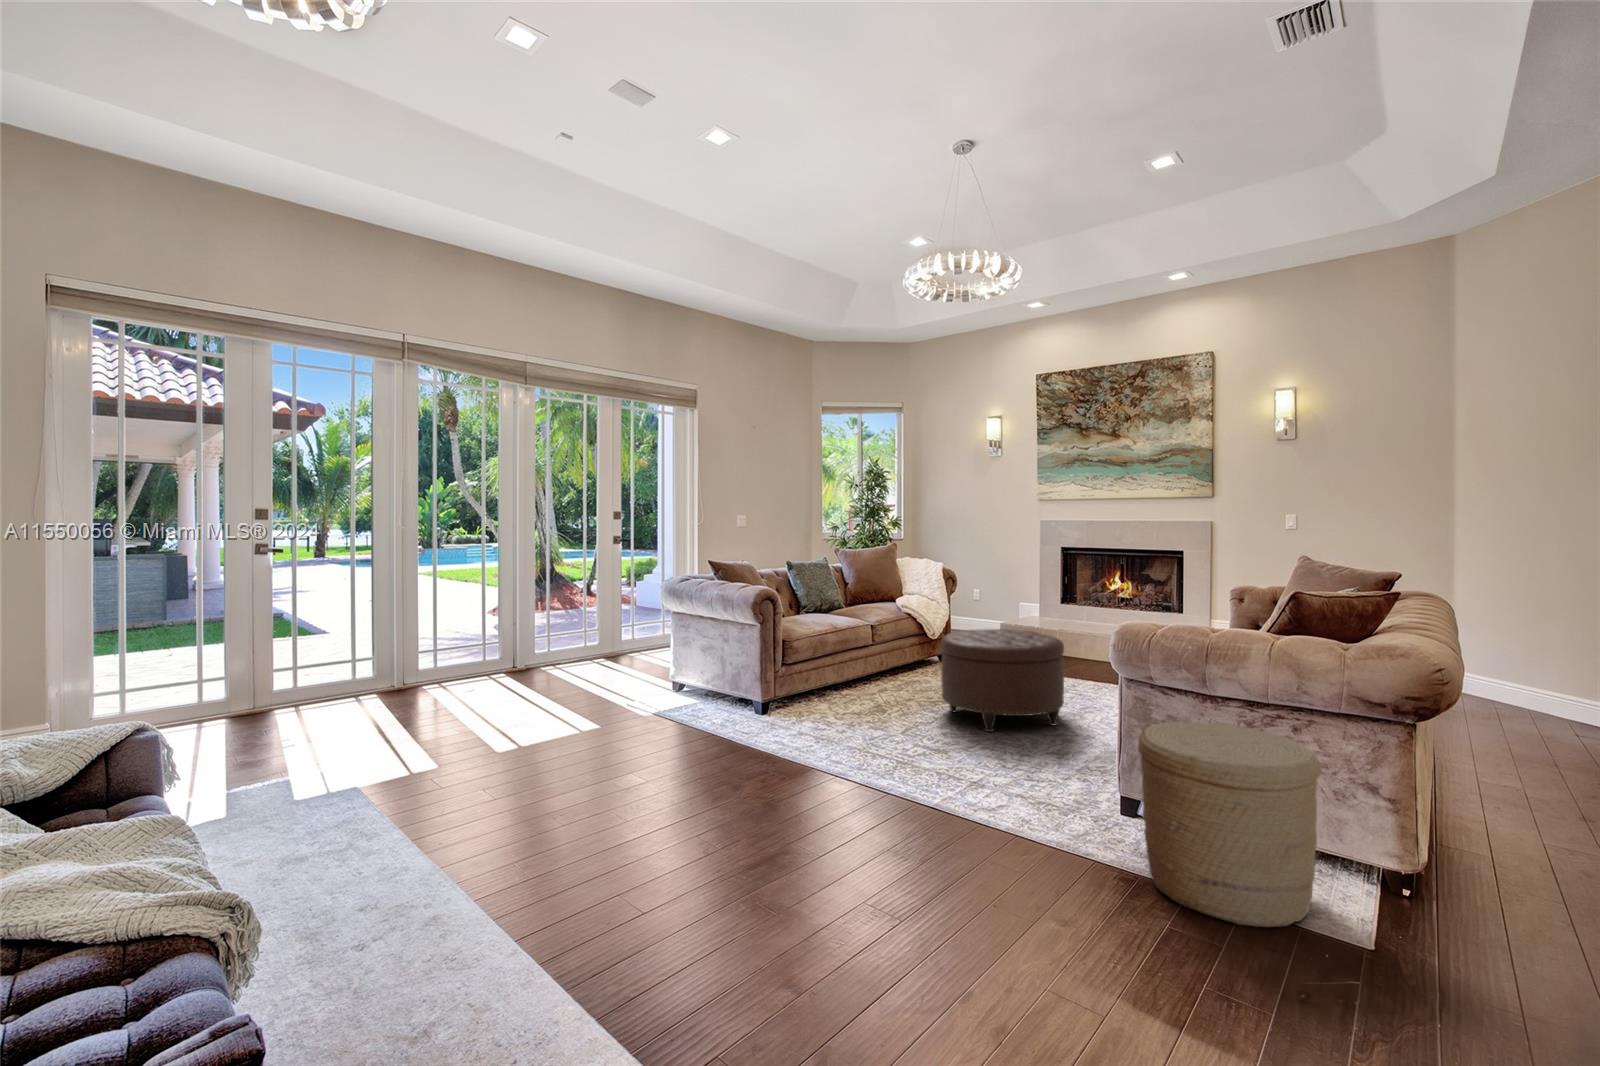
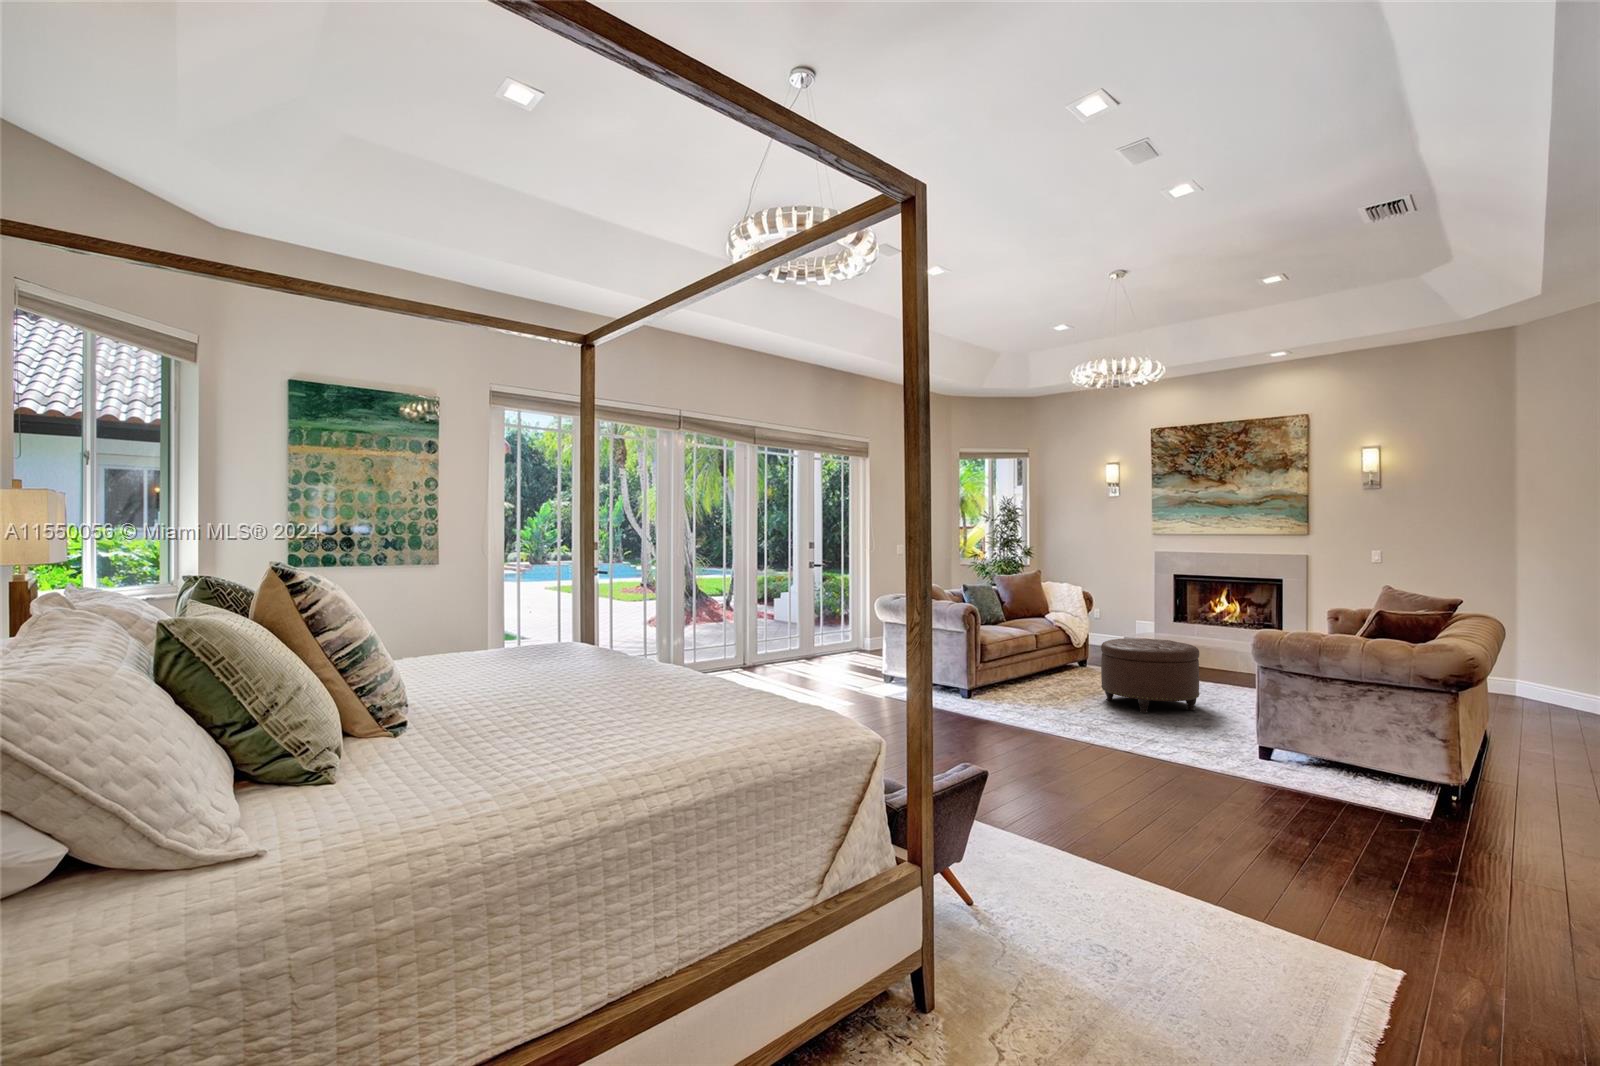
woven basket: present [1138,722,1321,927] -> none [1277,694,1397,810]

